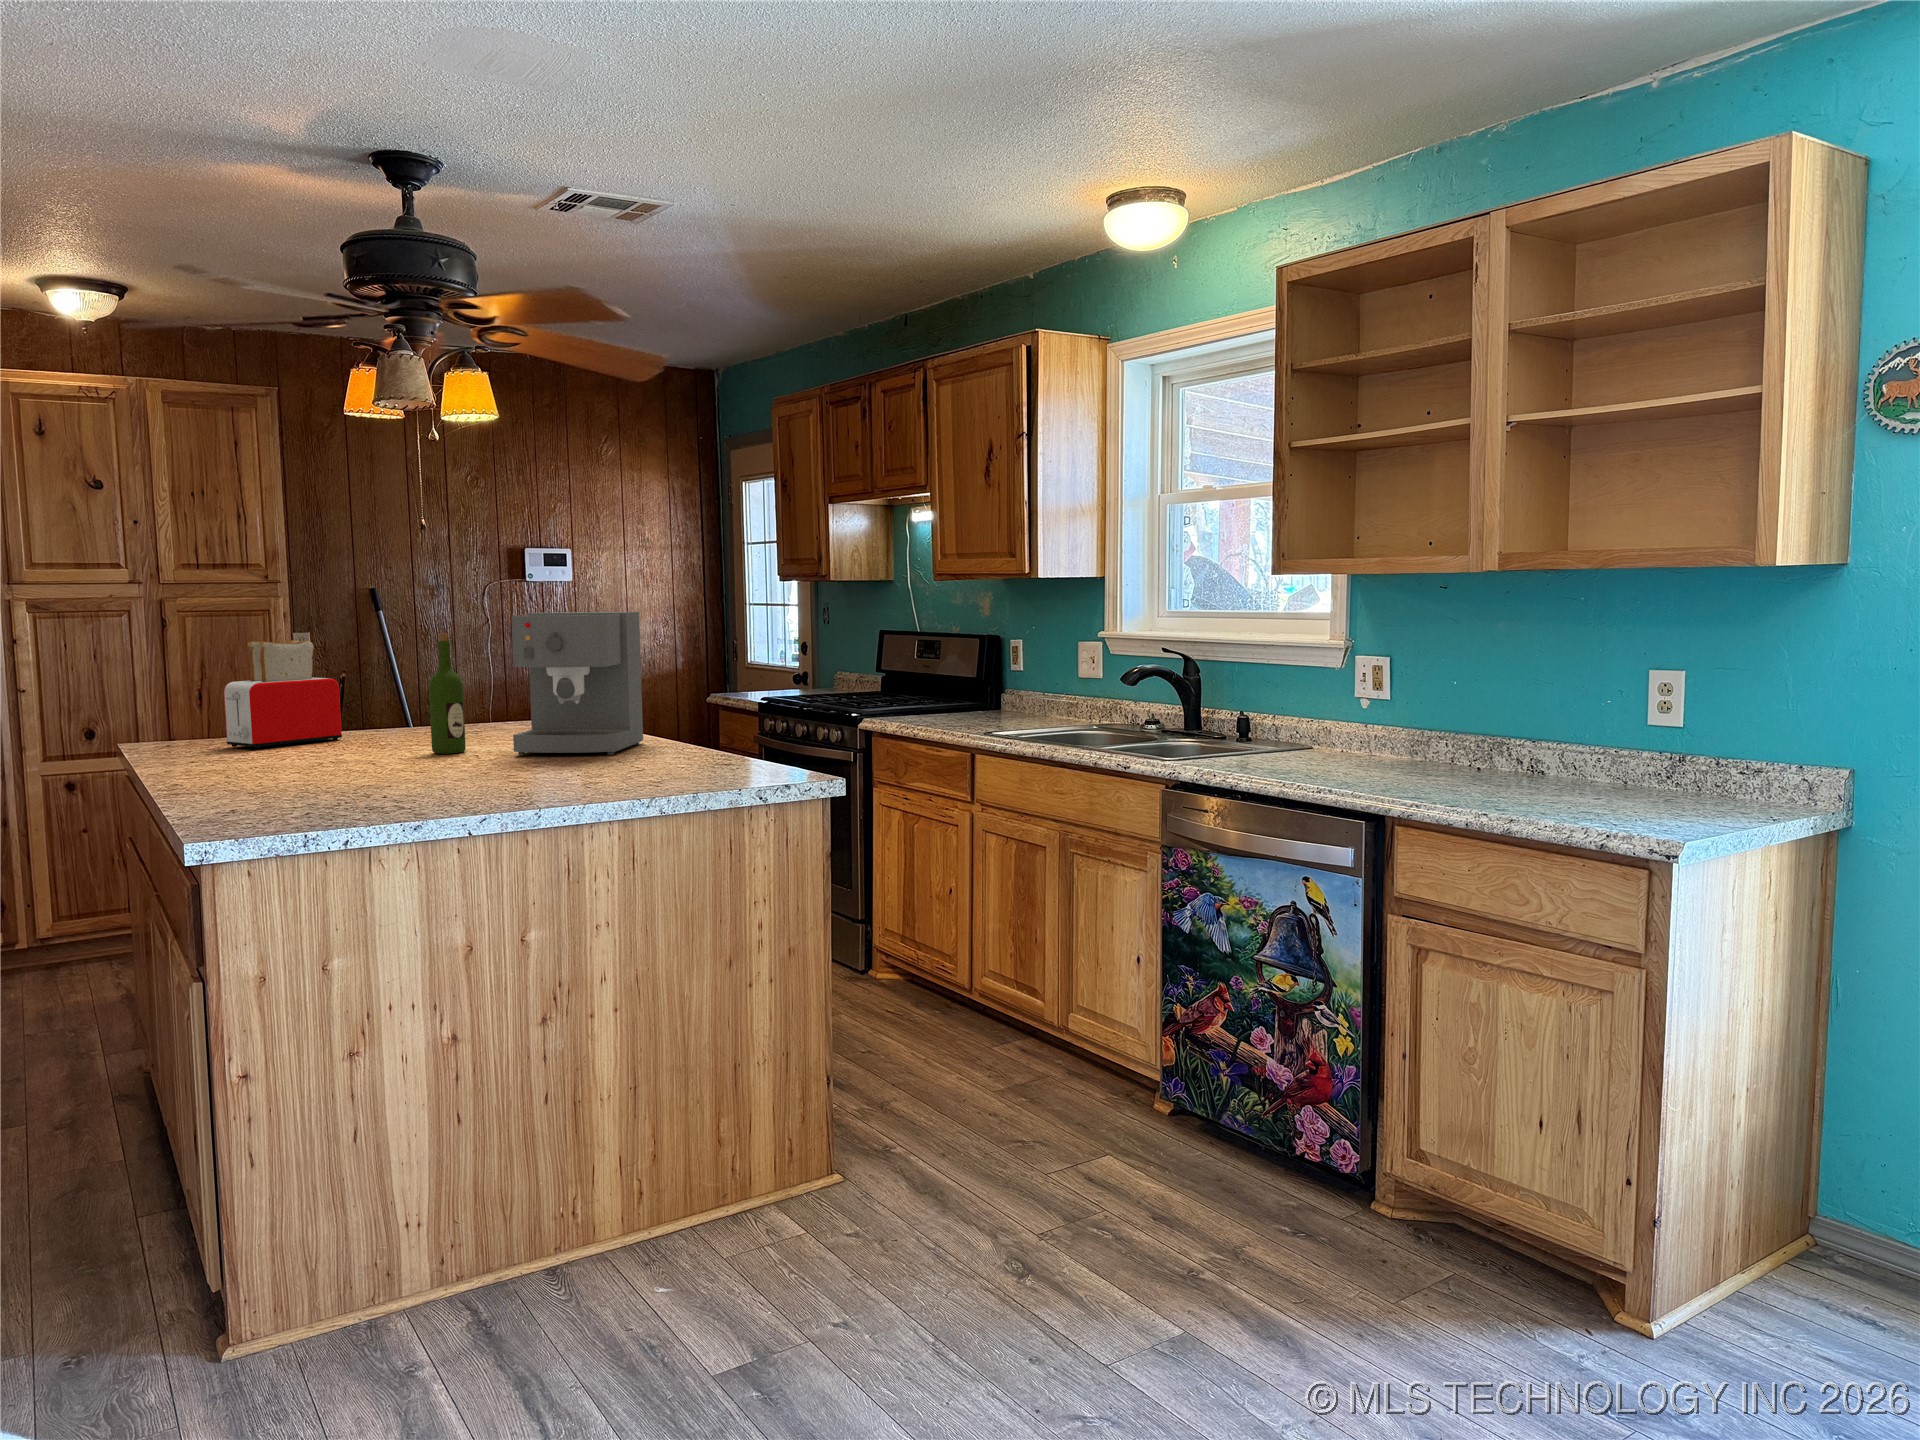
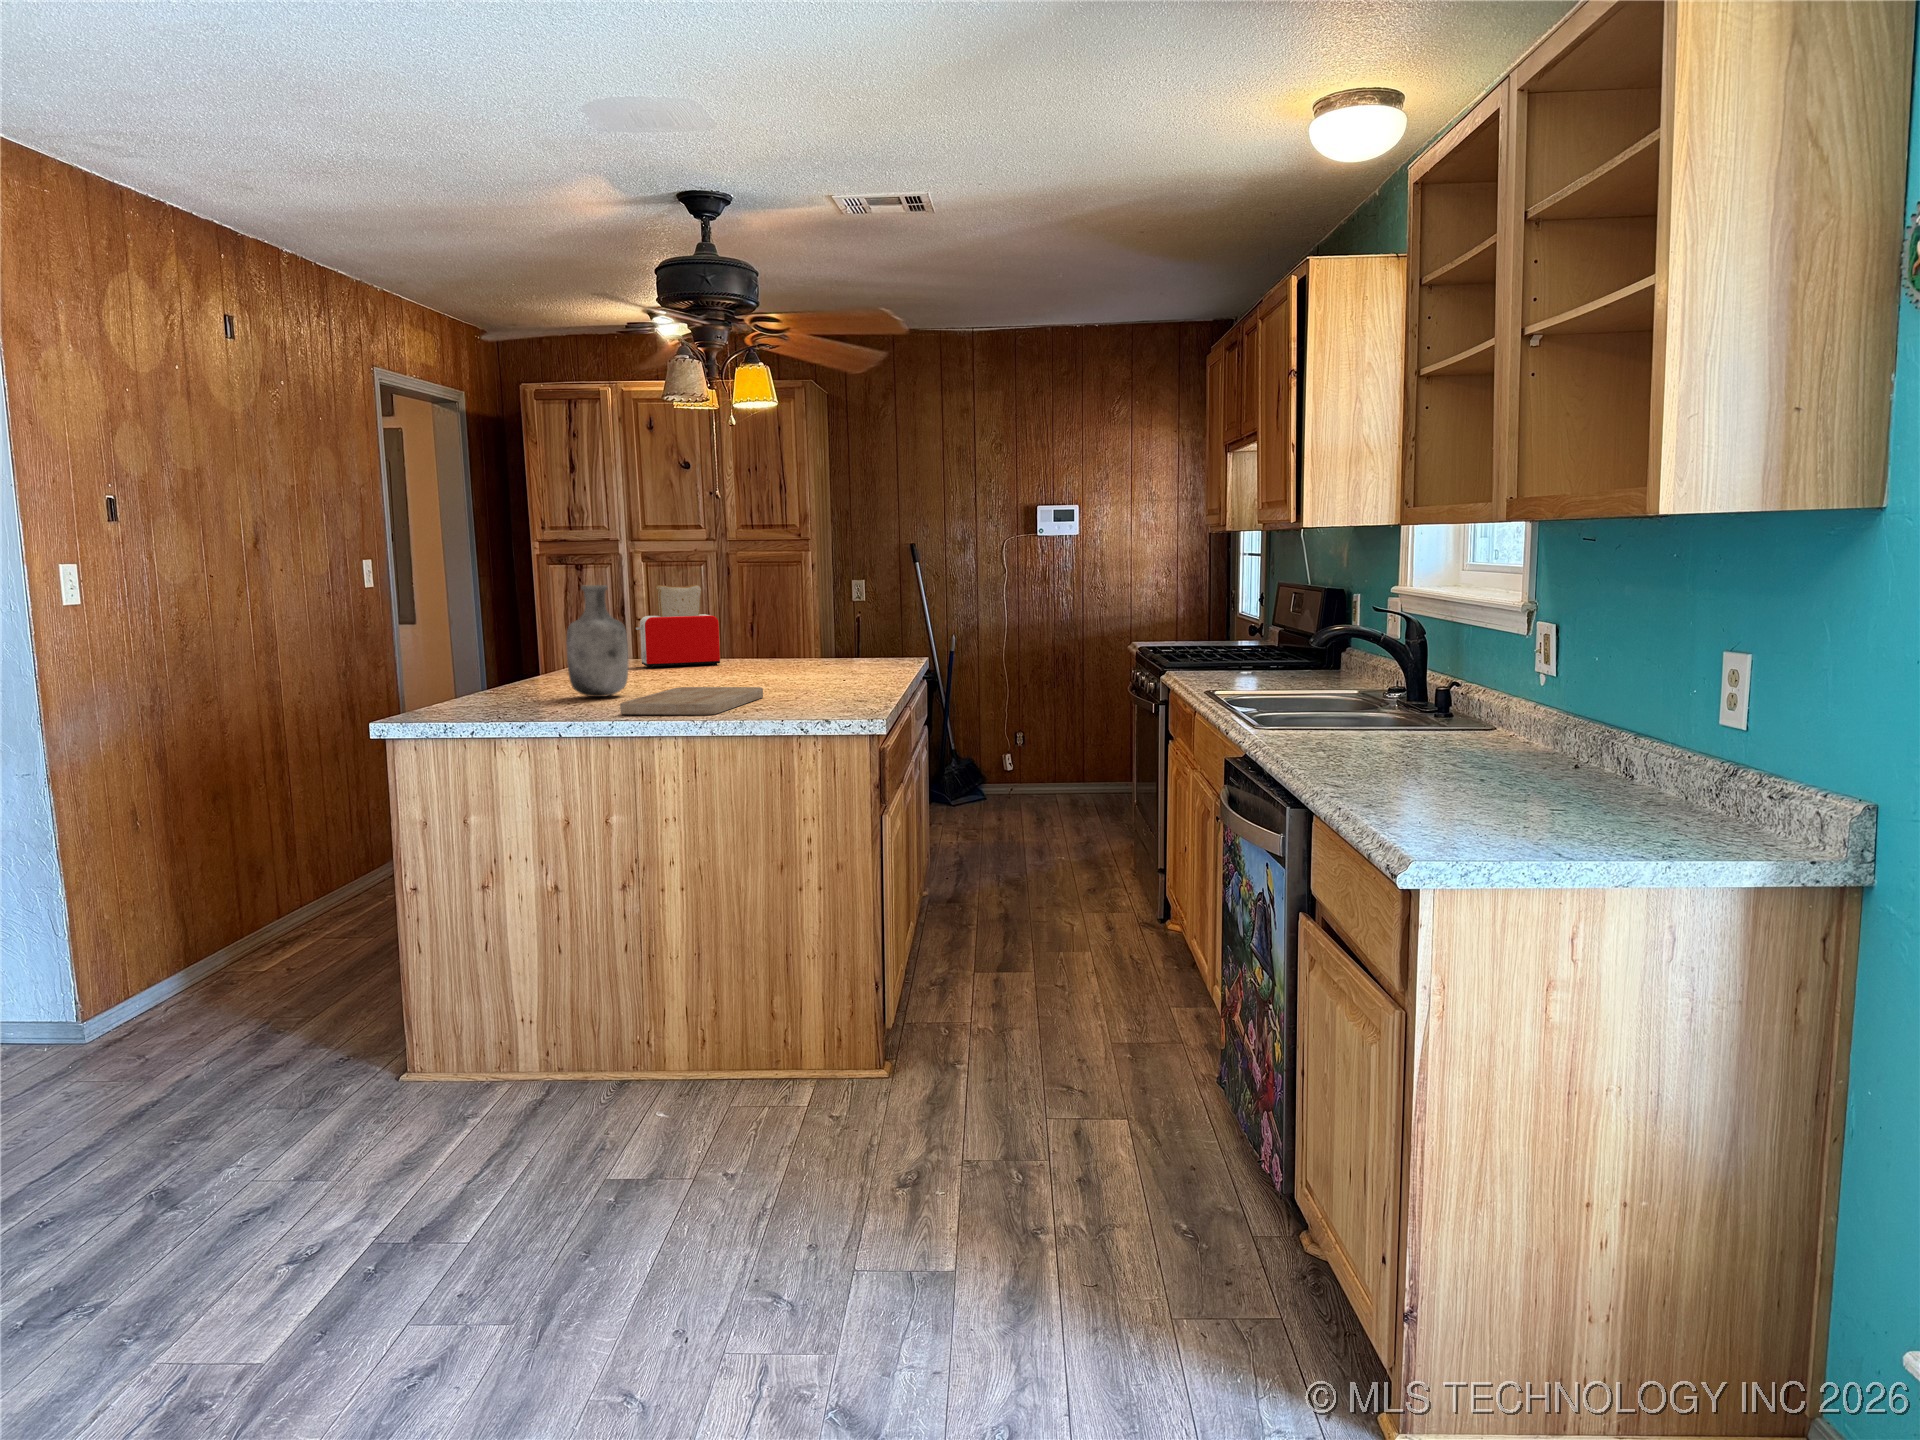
coffee maker: present [512,612,643,755] -> none [752,562,873,686]
wine bottle: present [429,633,466,754] -> none [719,580,747,678]
vase: none [336,642,420,787] -> present [566,585,628,697]
cutting board: none [504,759,658,802] -> present [620,687,763,715]

